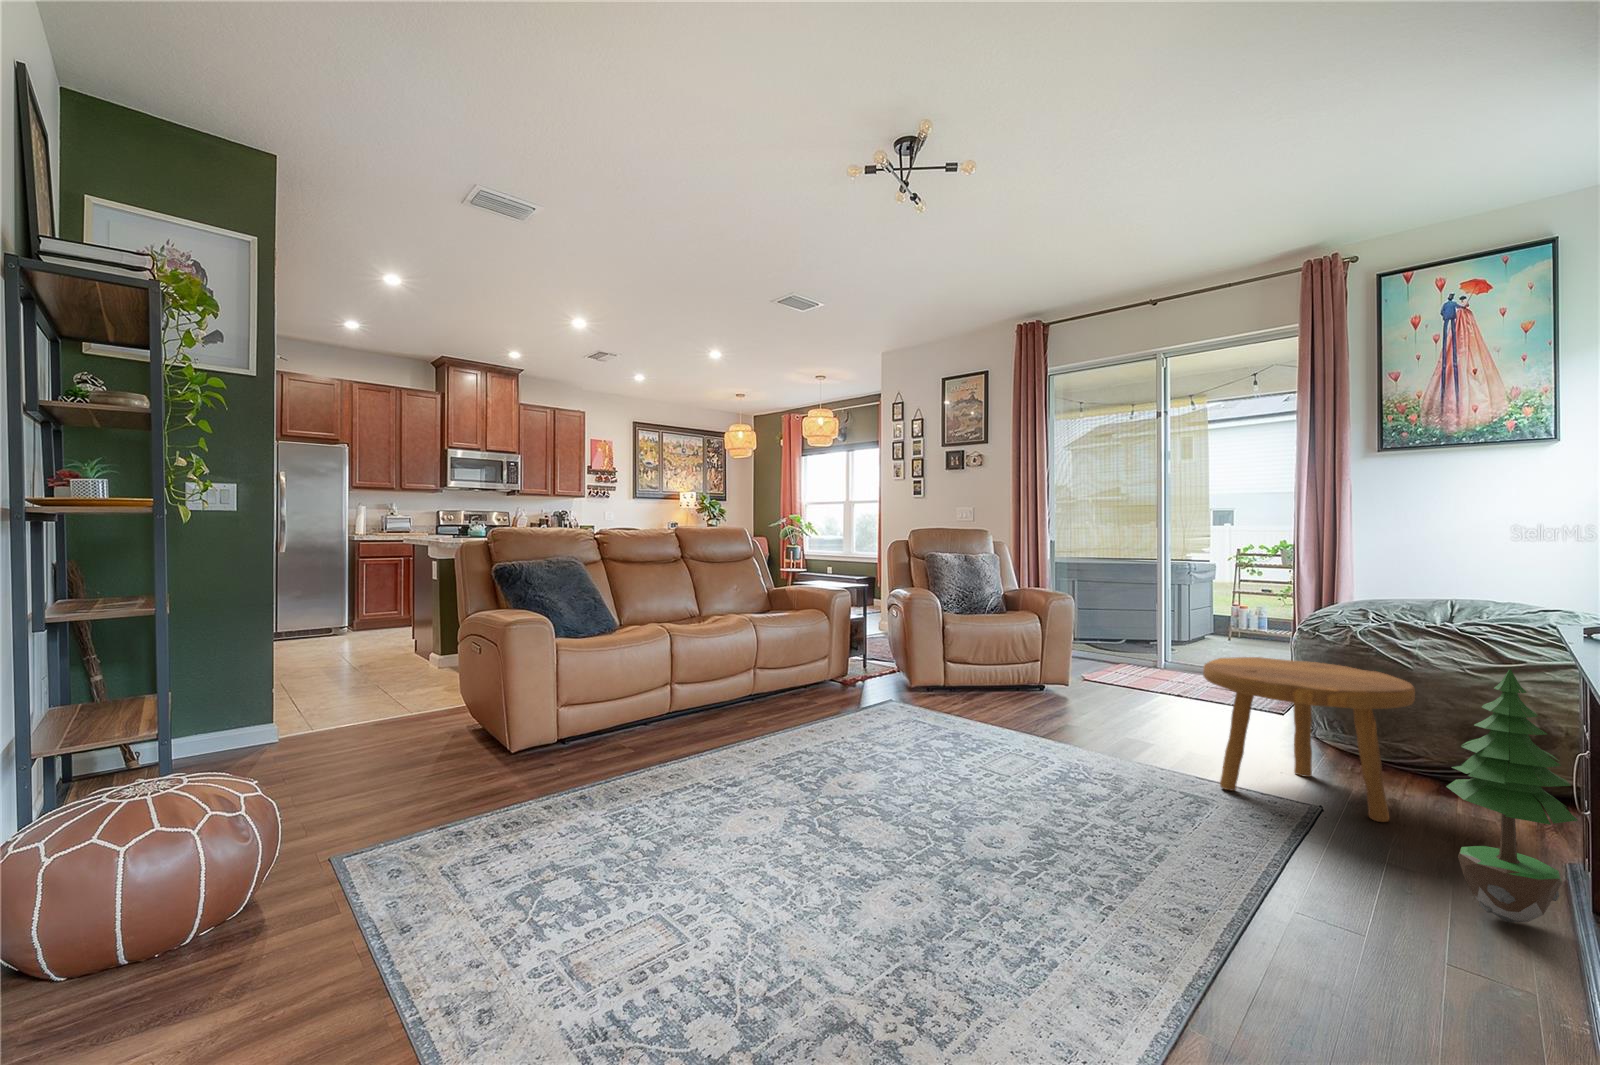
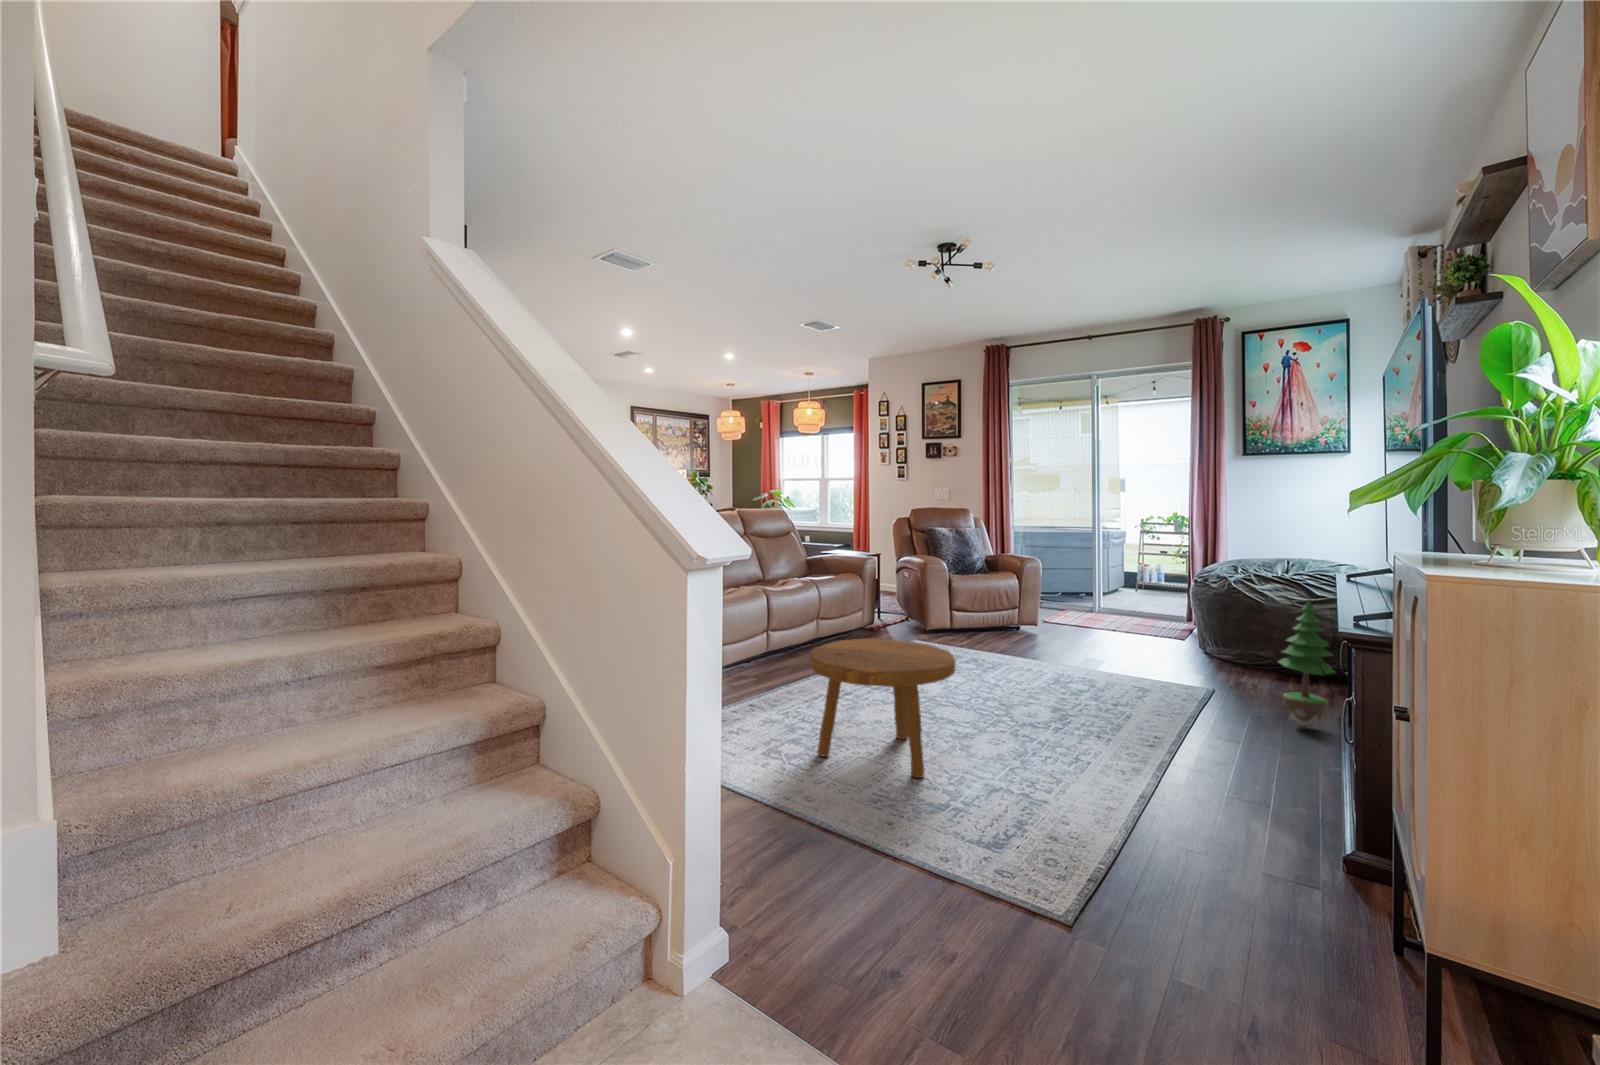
footstool: present [1203,657,1415,822] -> present [810,638,955,778]

